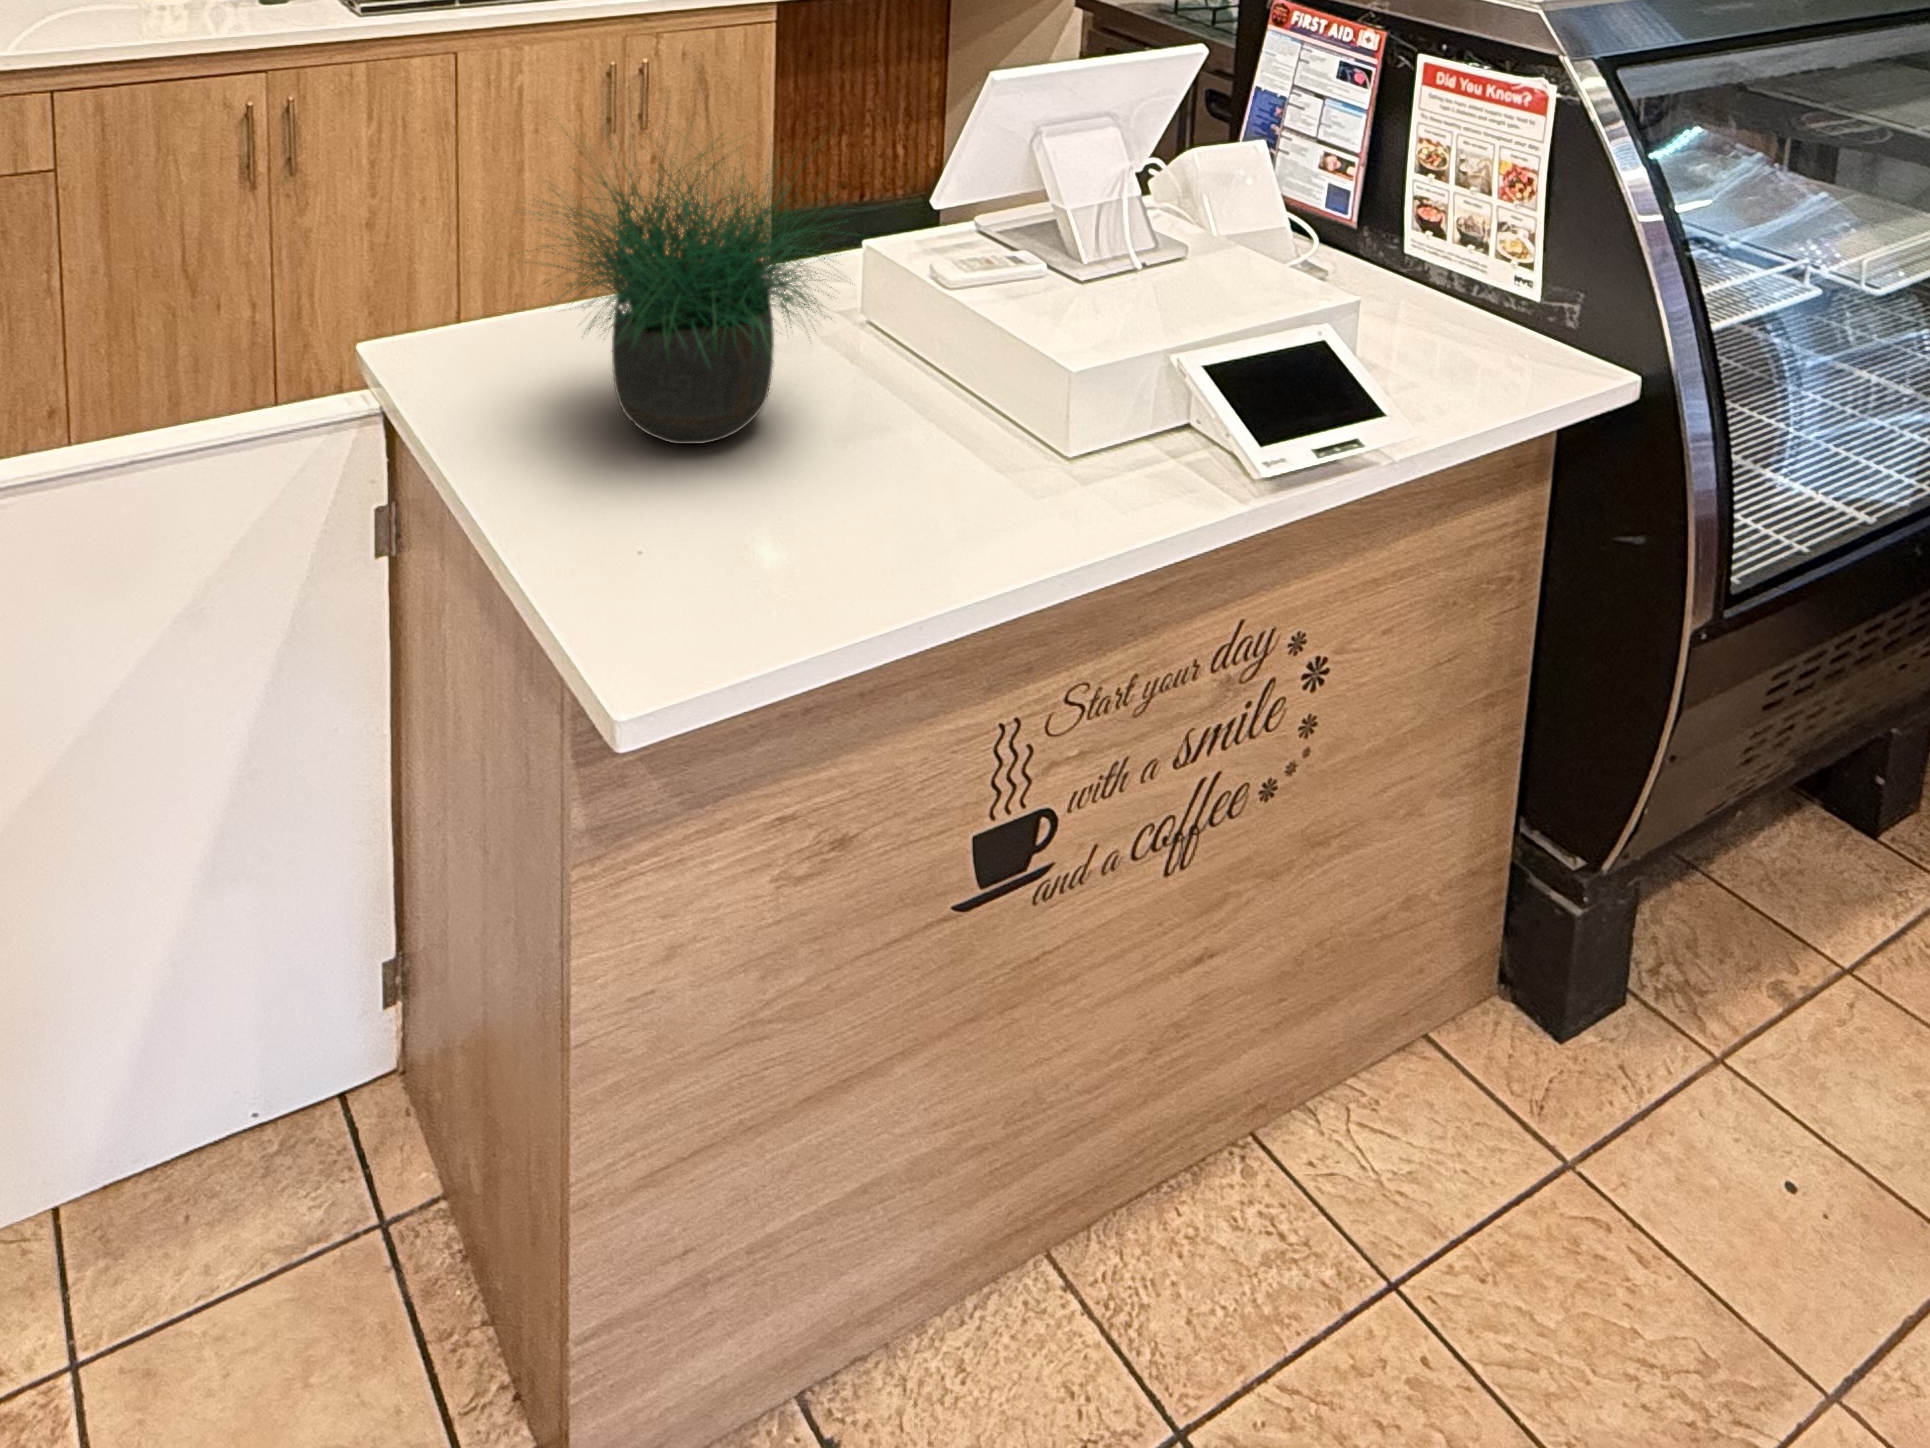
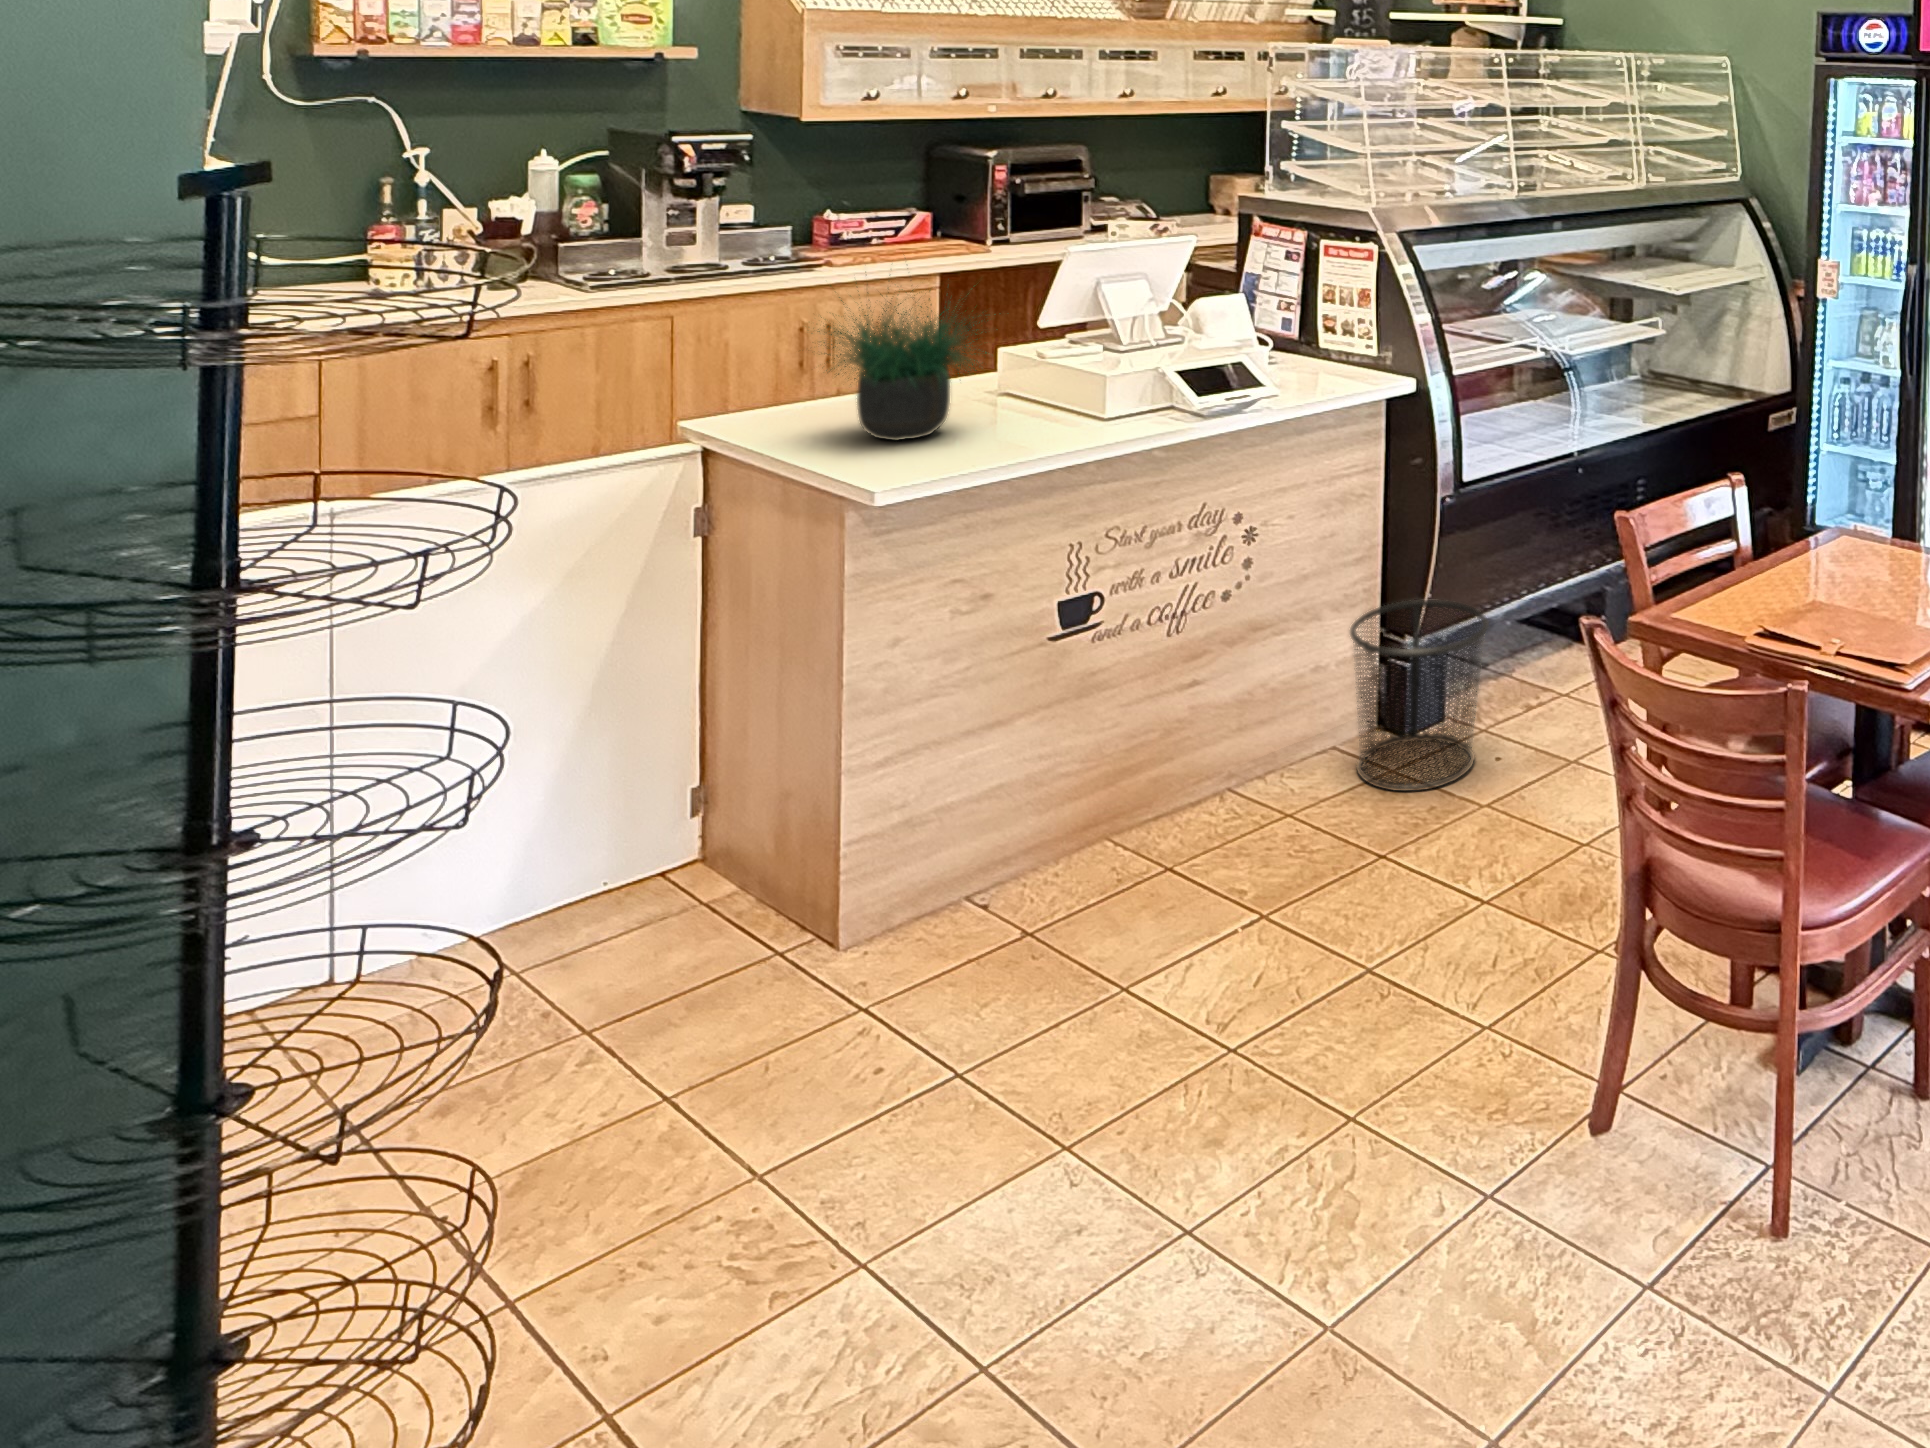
waste bin: none [1487,798,1810,1272] -> present [1350,600,1489,791]

